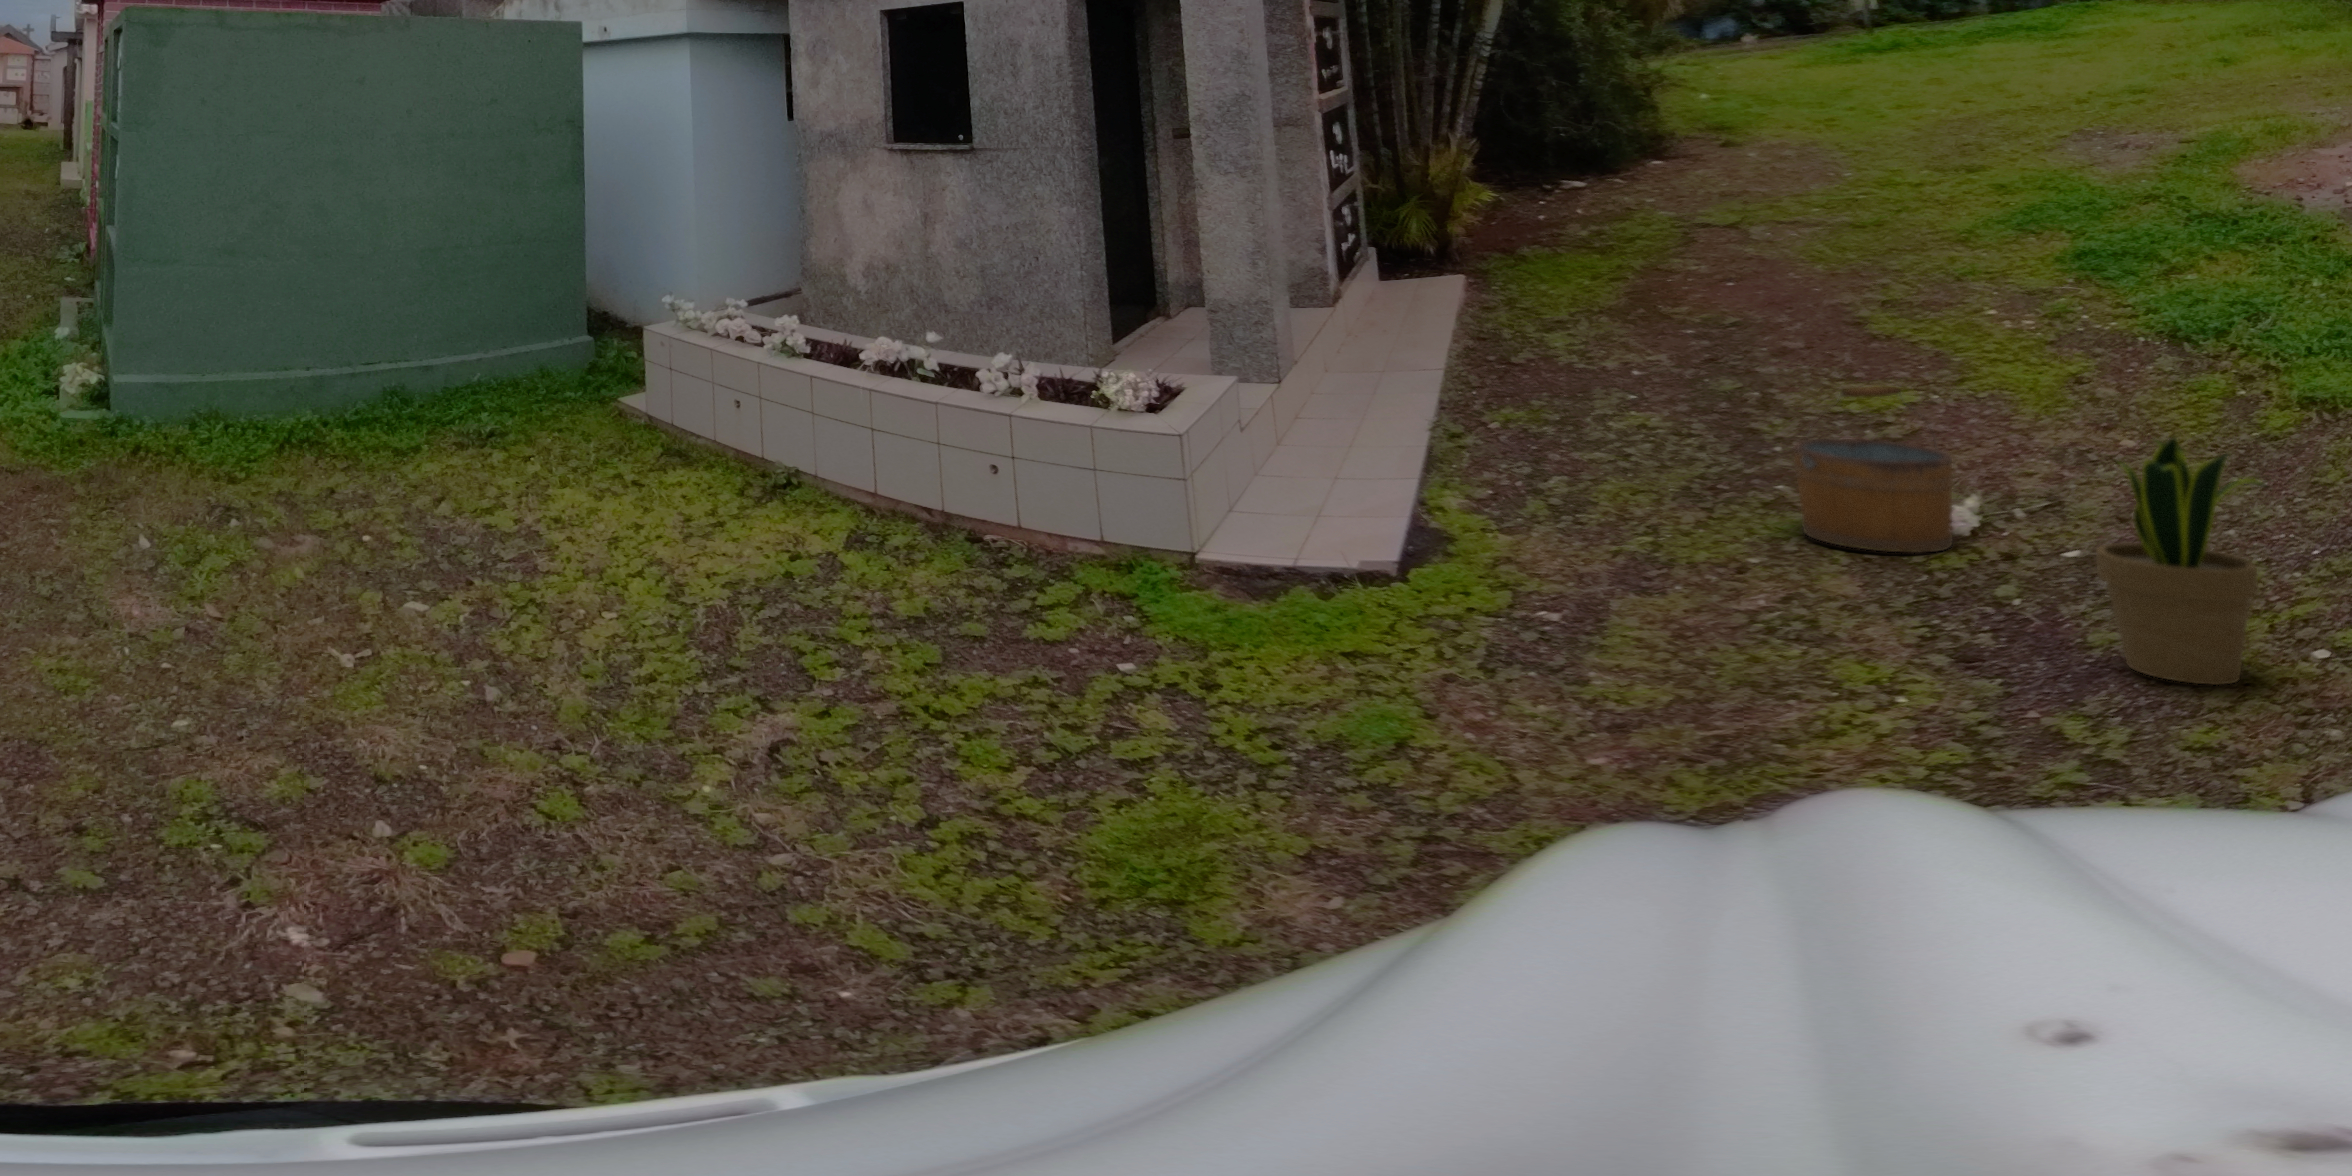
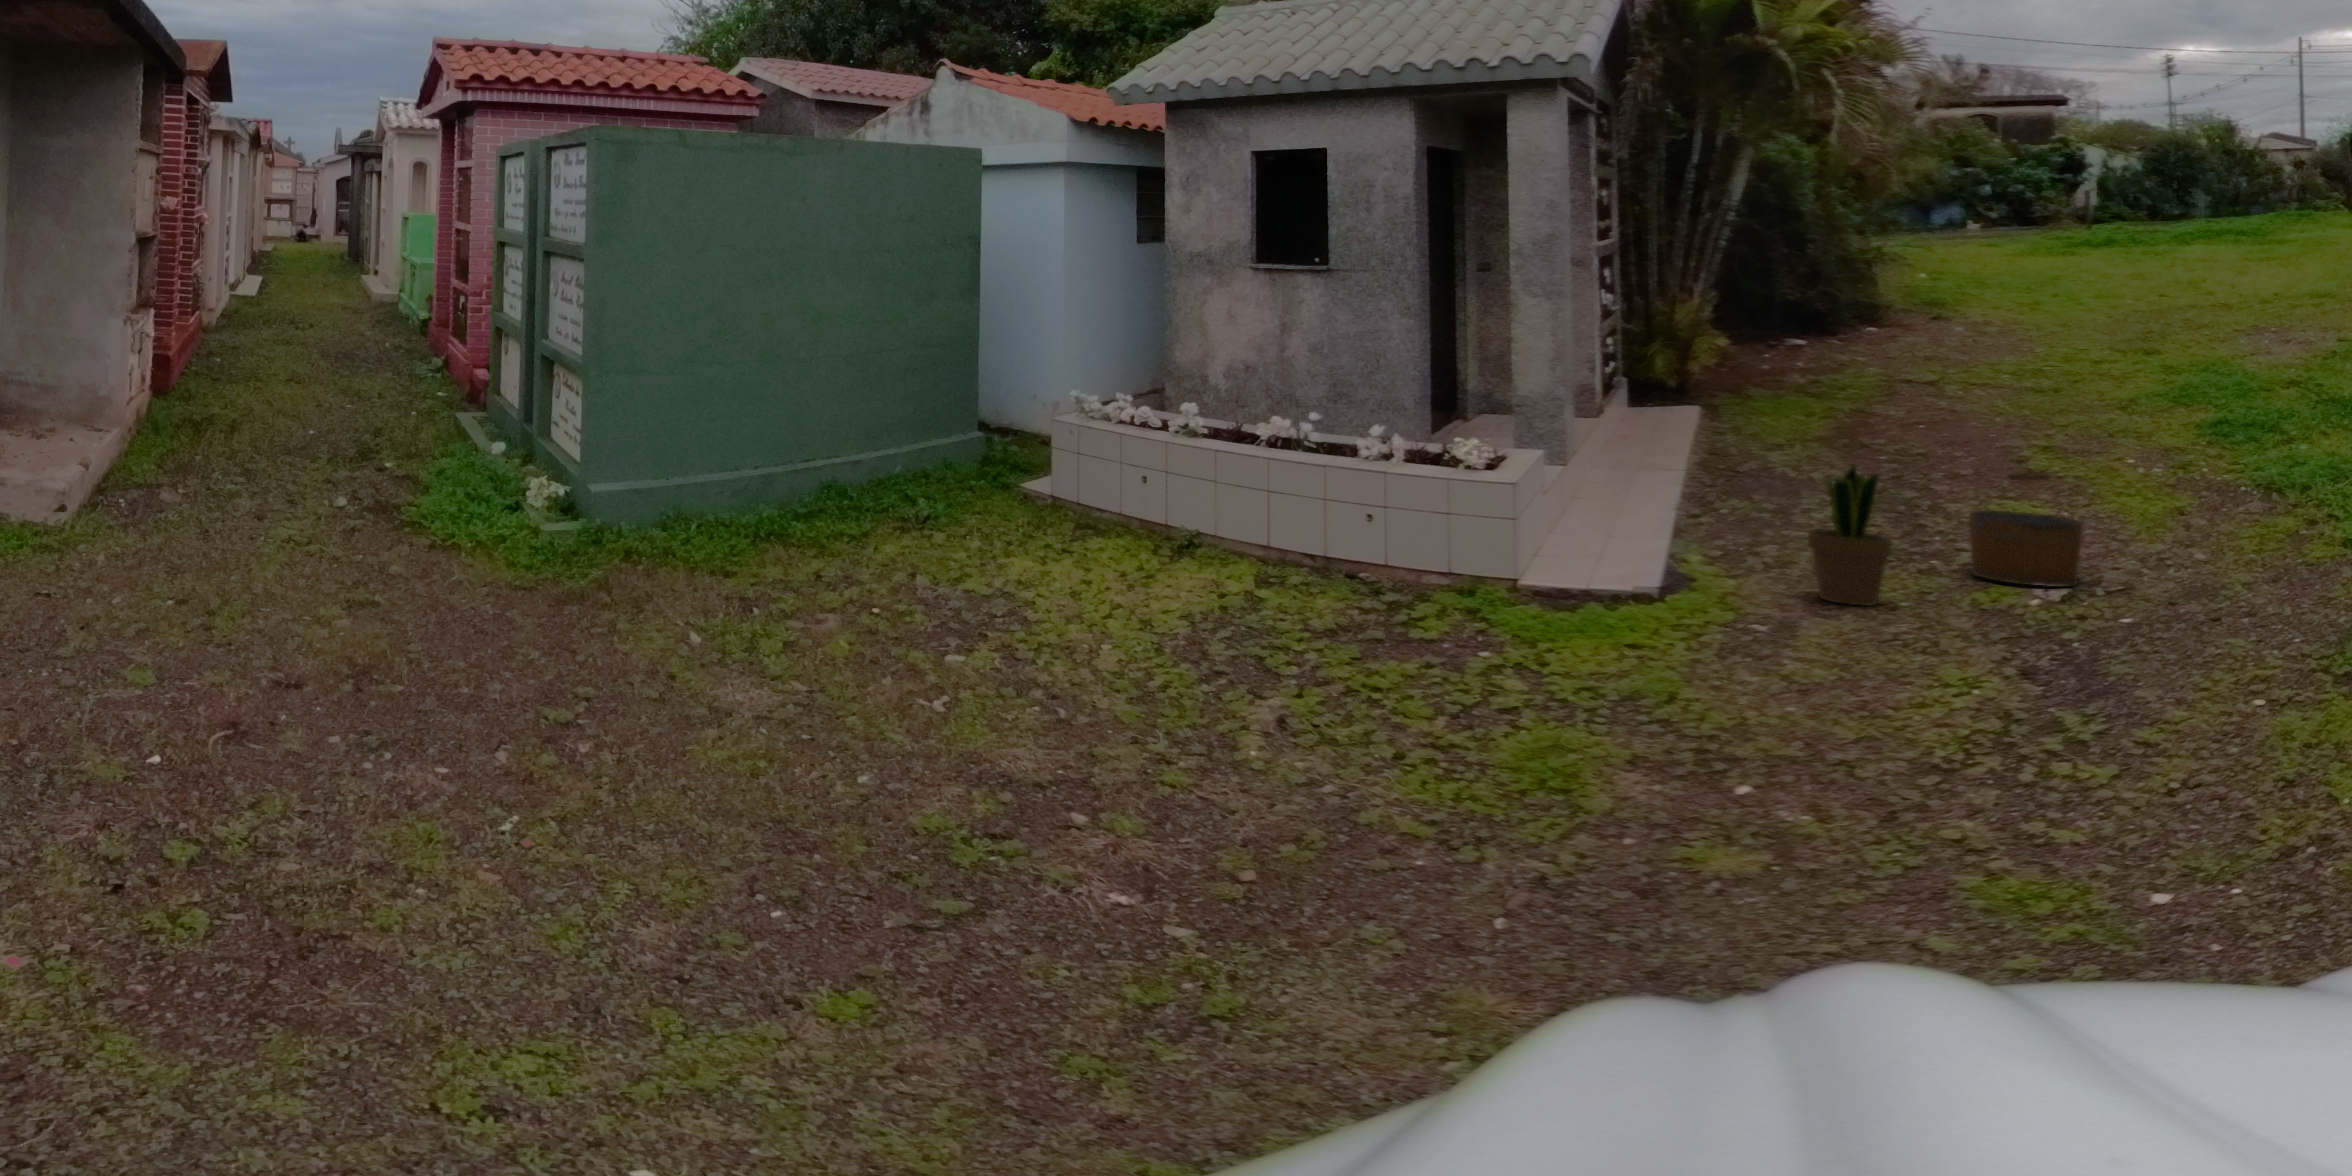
potted plant: present [2095,437,2266,685] -> present [1808,466,1892,606]

